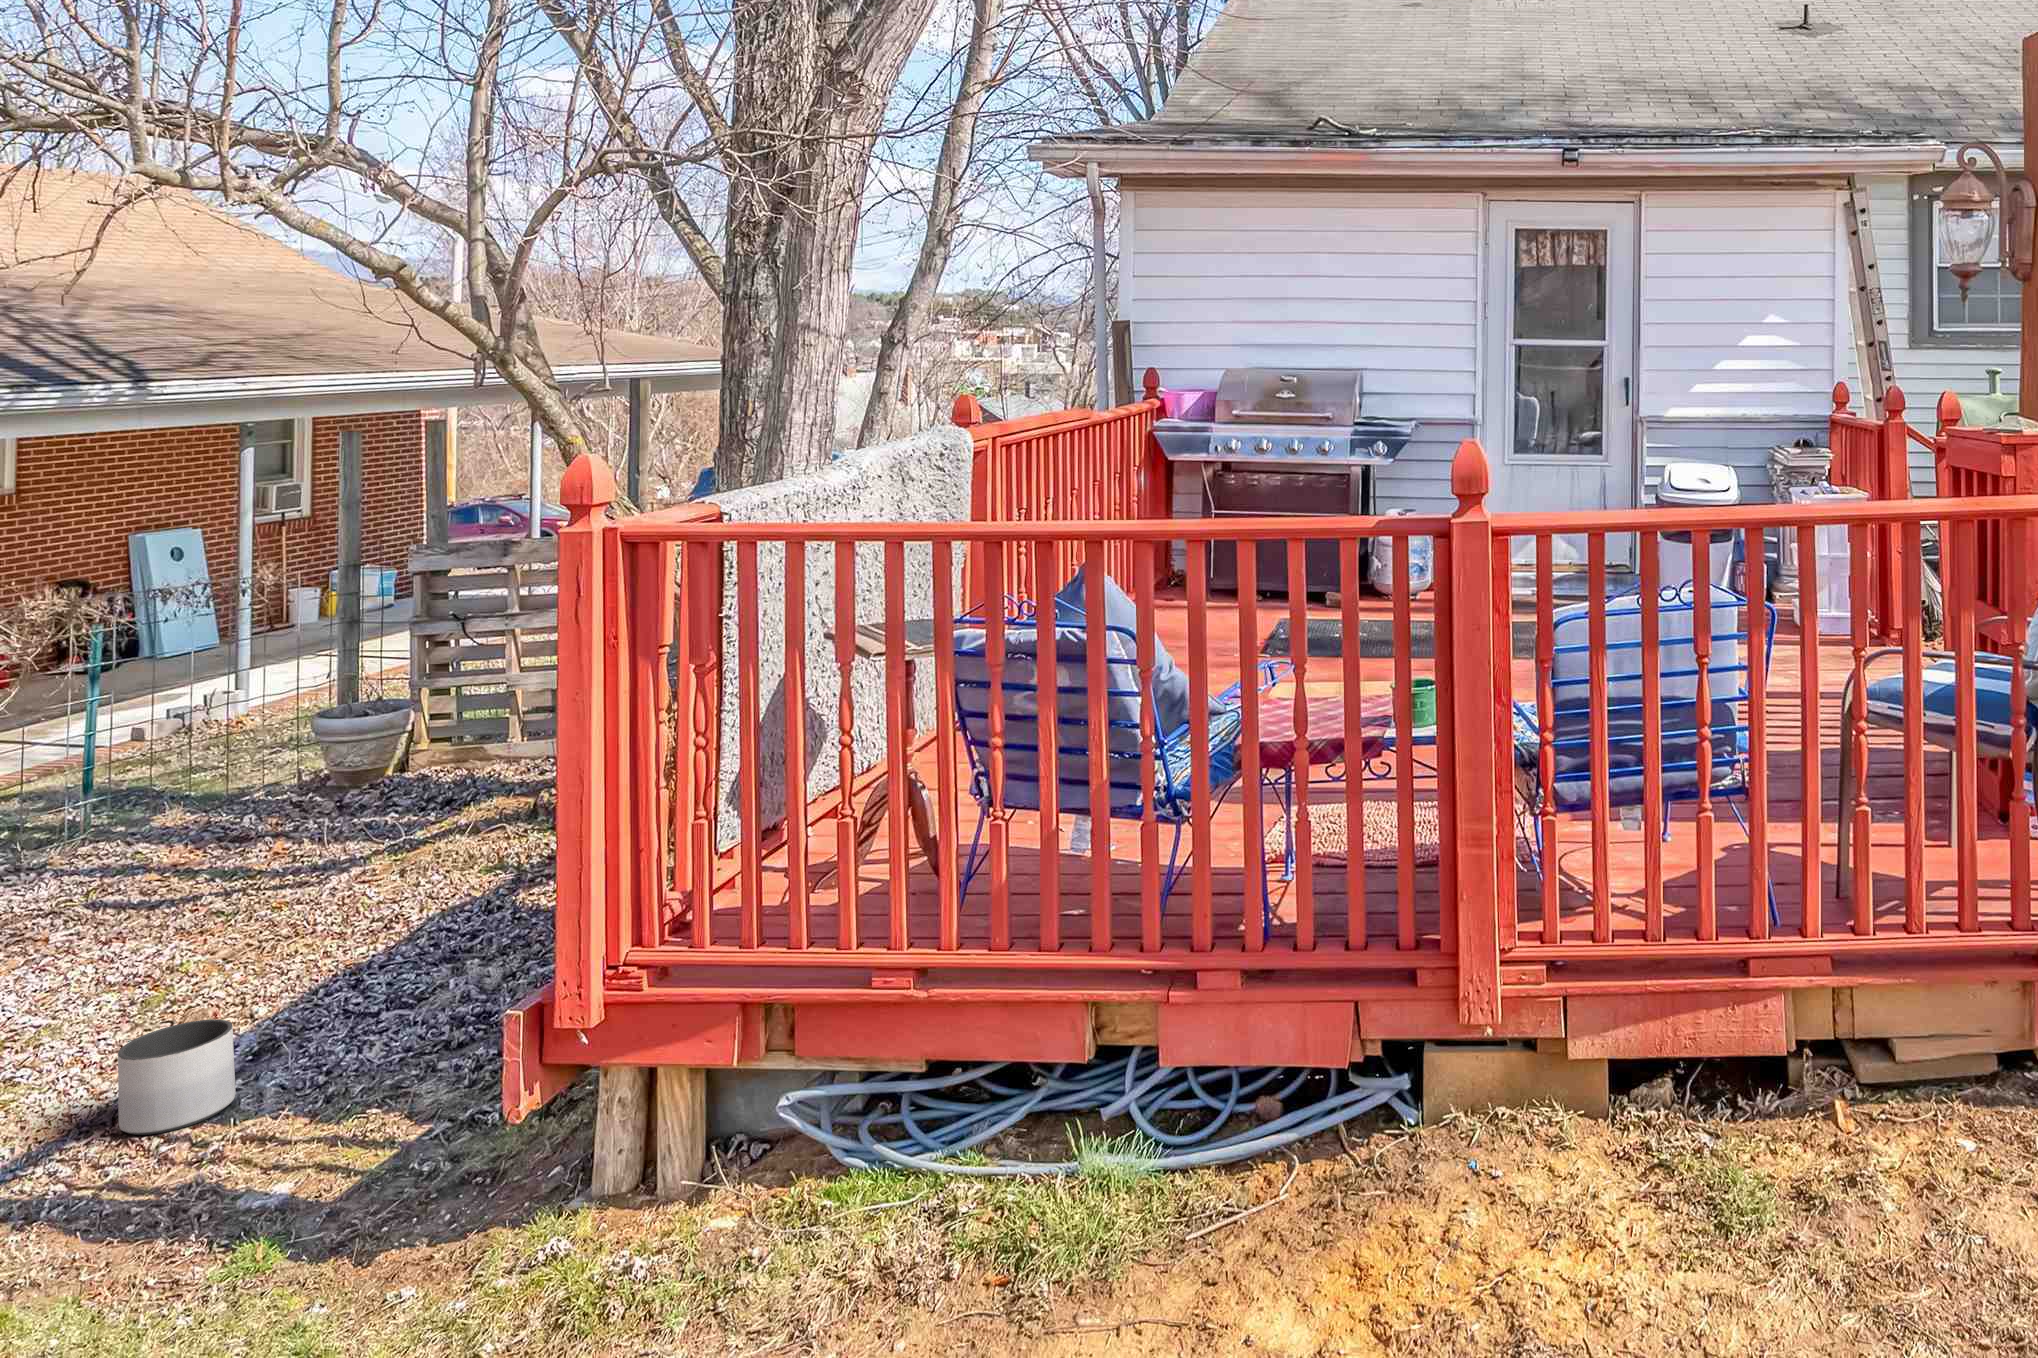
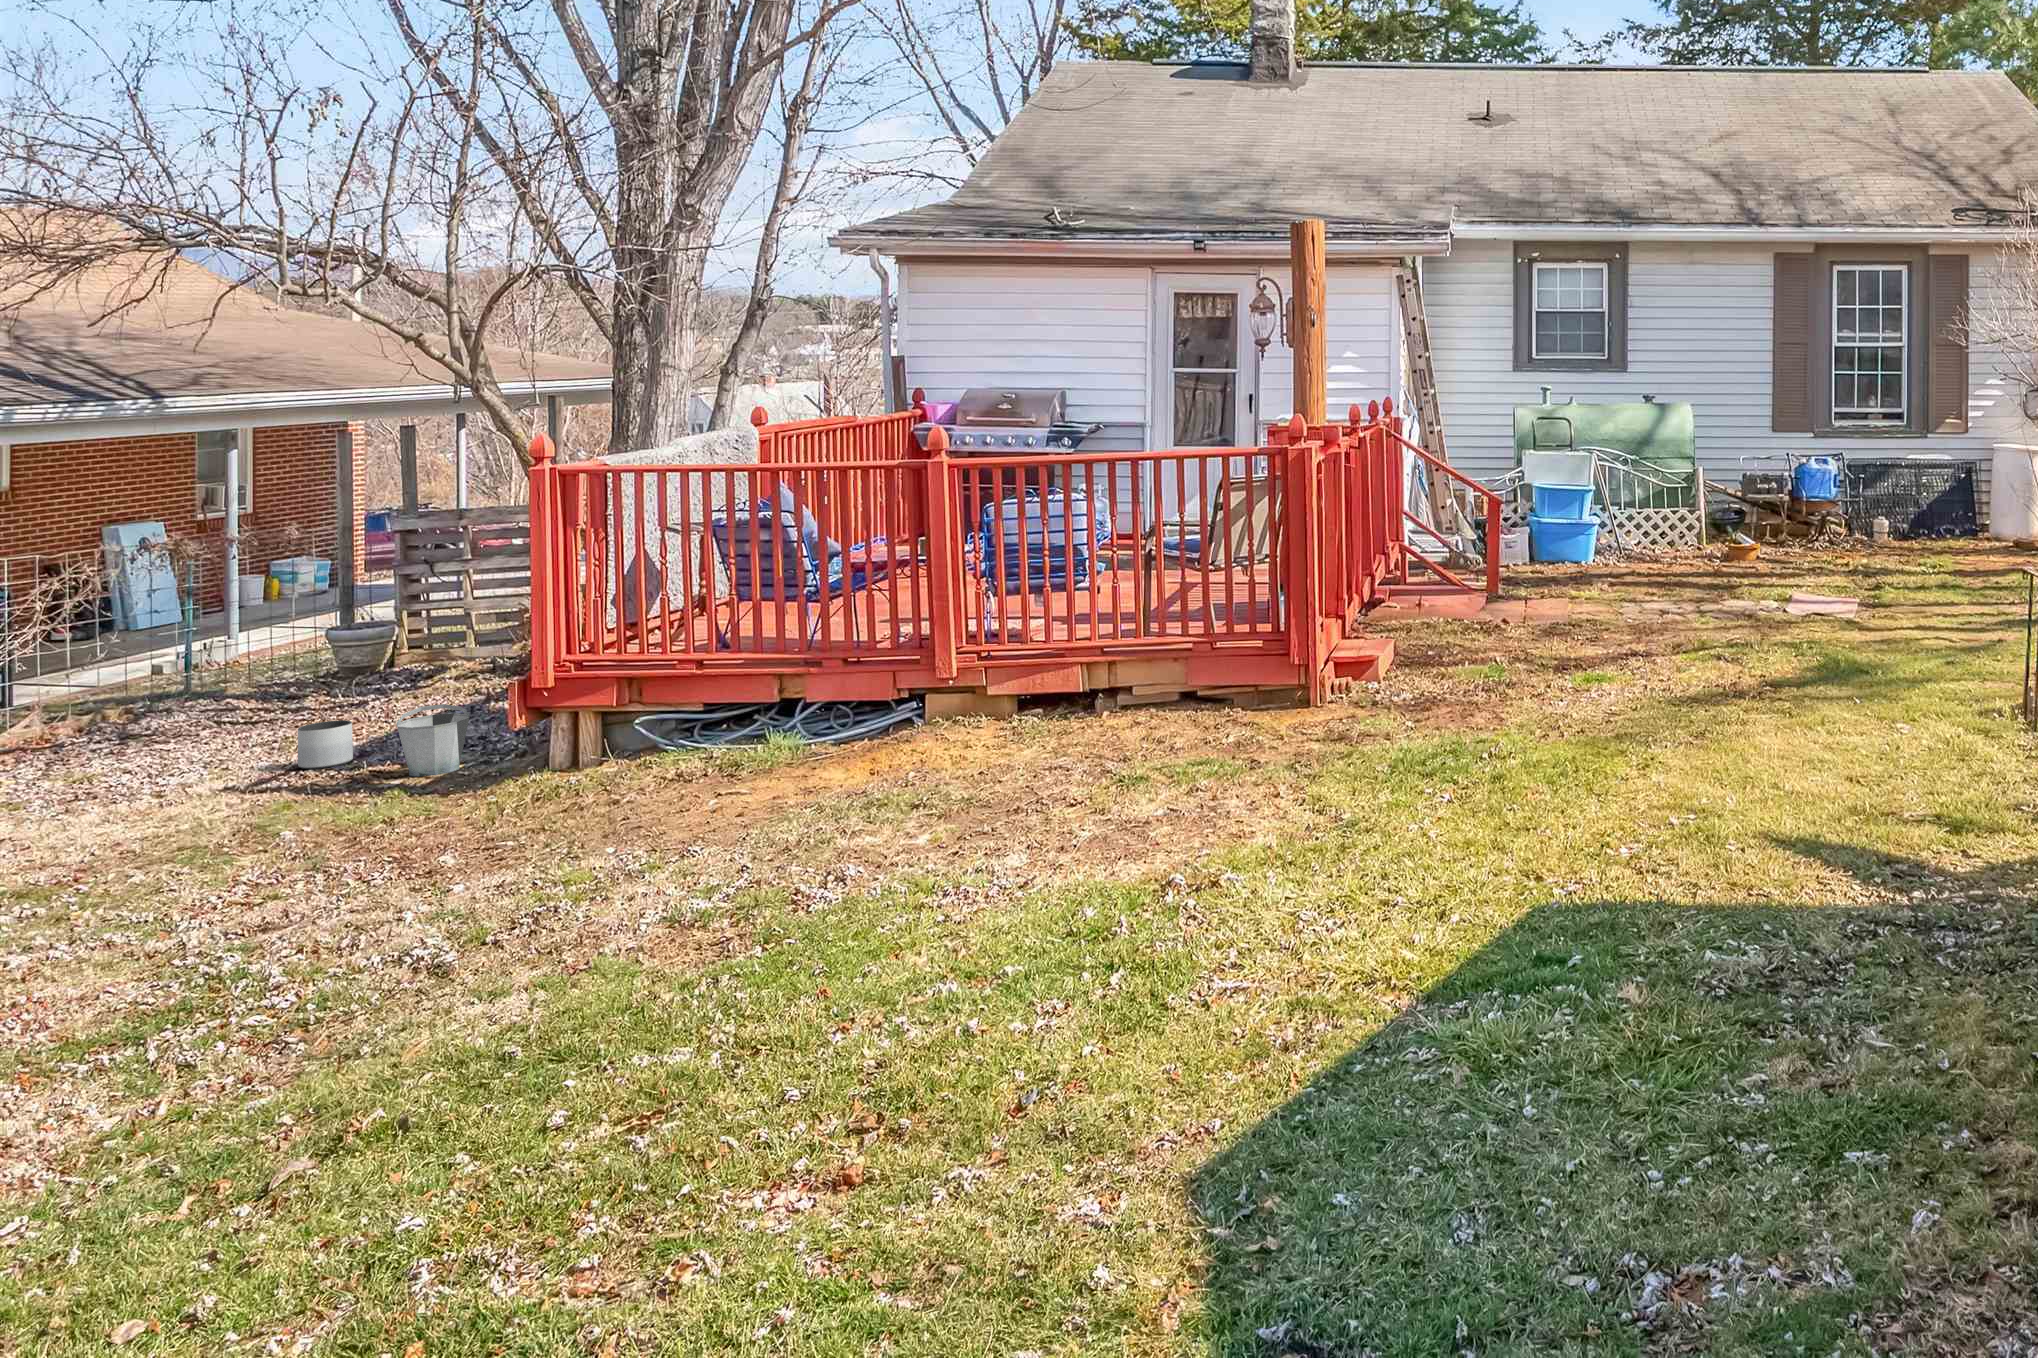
bucket: none [285,1021,445,1200] -> present [397,704,470,777]

